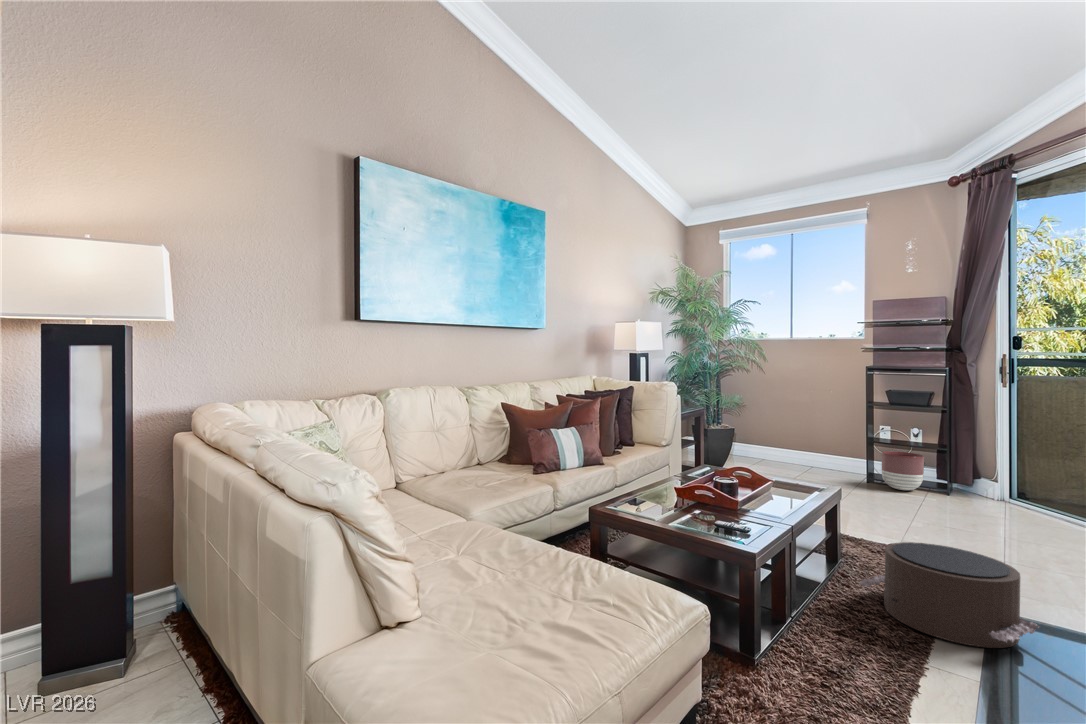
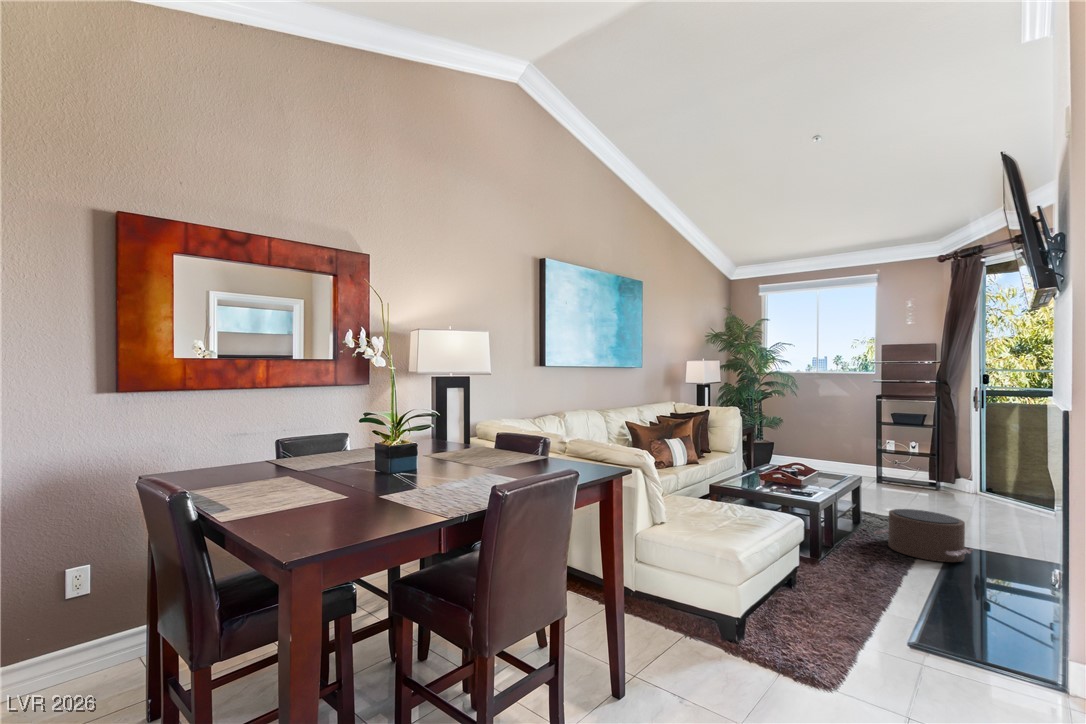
planter: present [882,451,924,490] -> none [889,458,920,487]

